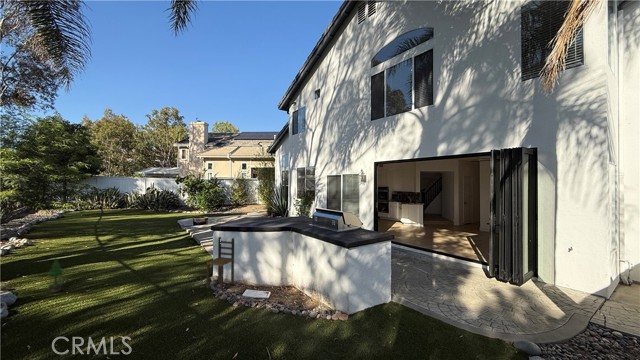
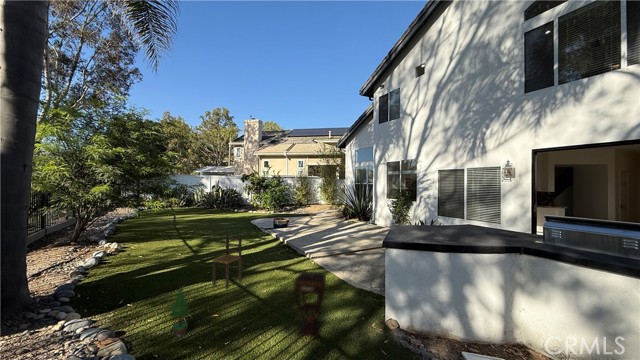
chair: present [206,237,234,290] -> present [213,233,242,289]
side table: none [141,248,171,289] -> present [294,271,326,338]

